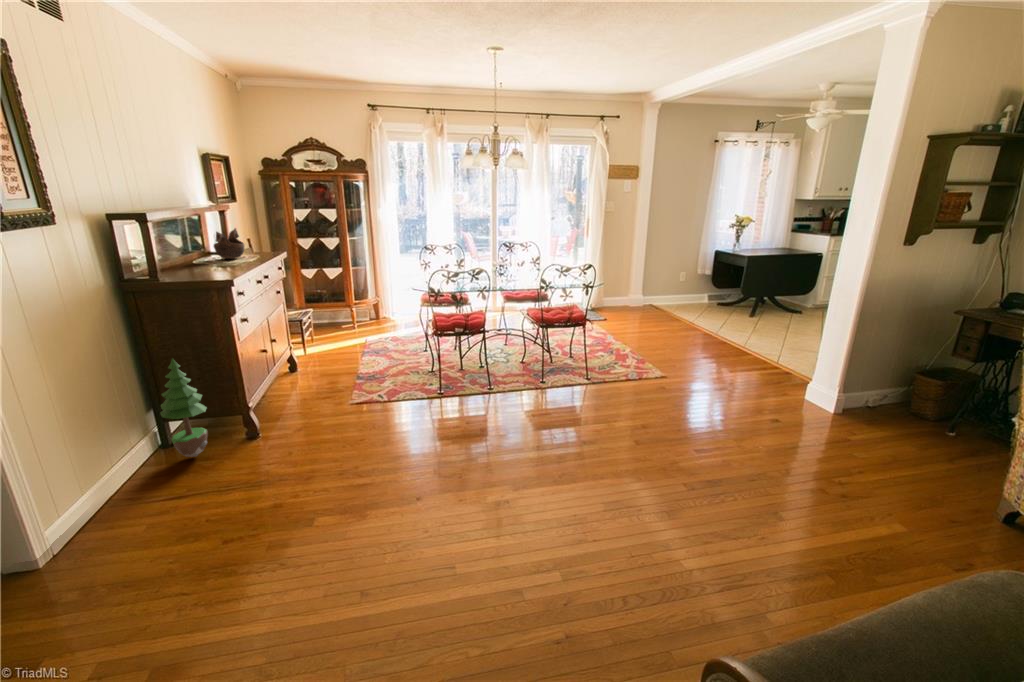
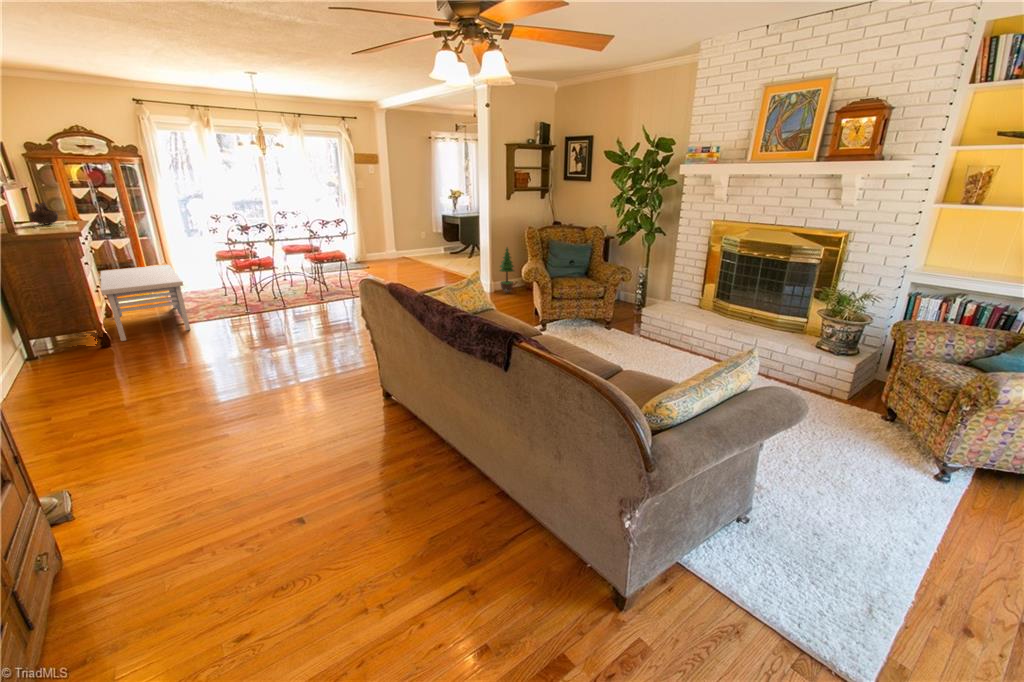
storage bench: none [254,312,366,430] -> present [101,265,190,341]
potted tree: present [160,359,208,457] -> present [500,248,514,293]

